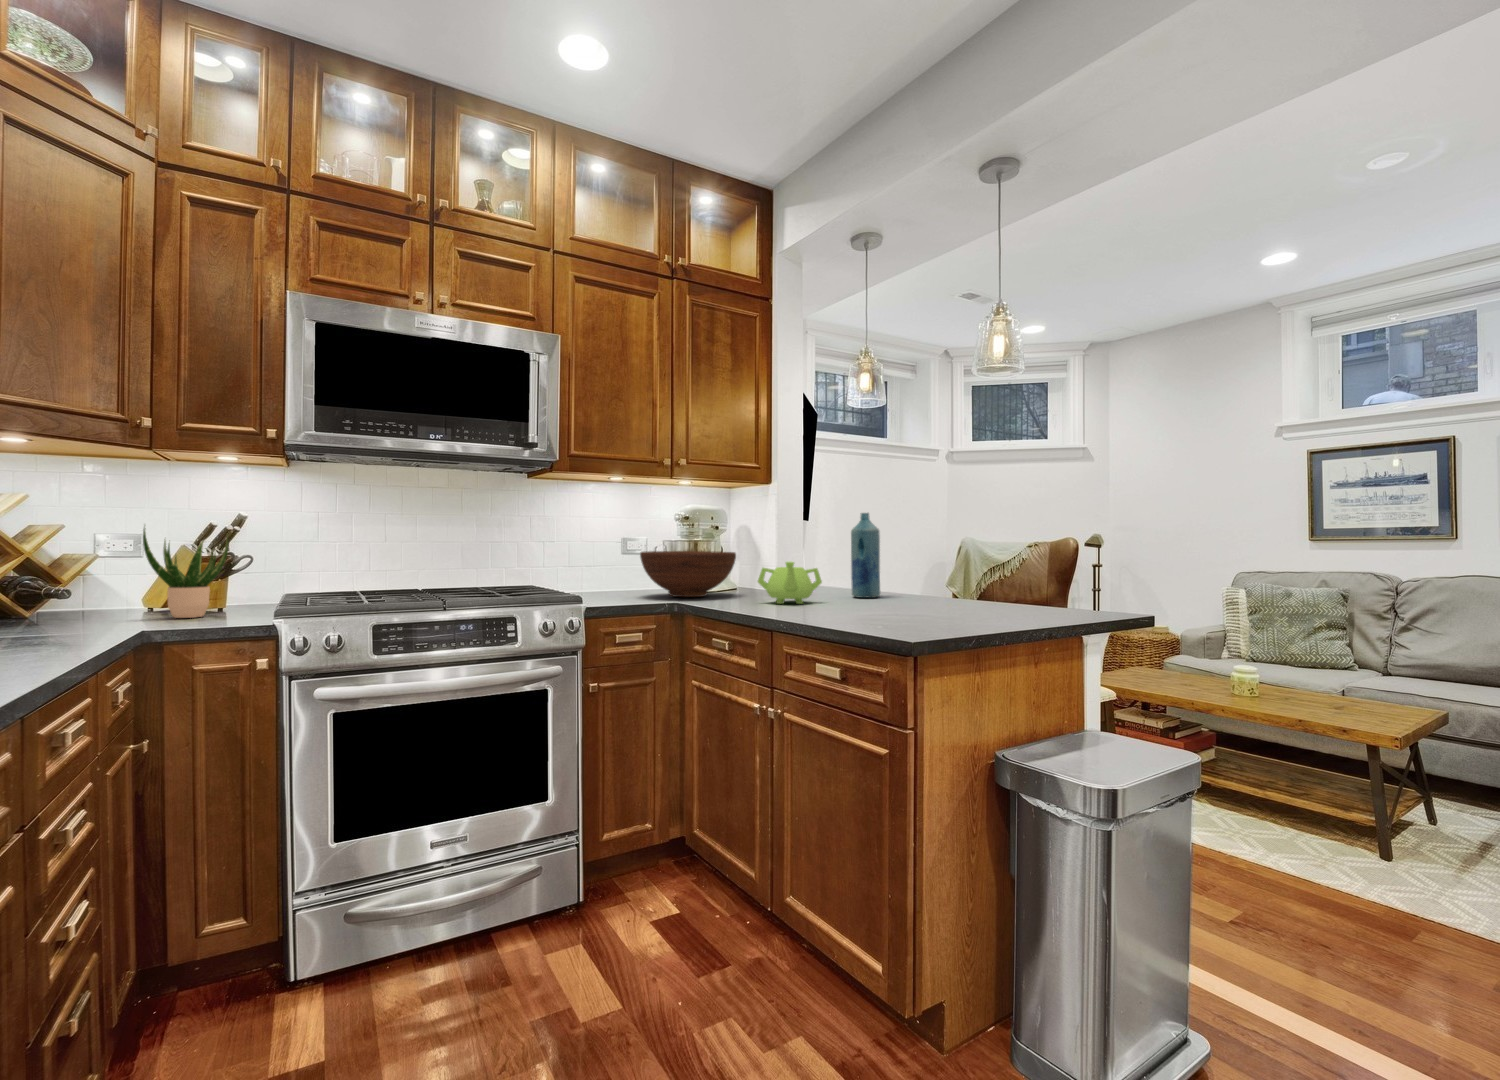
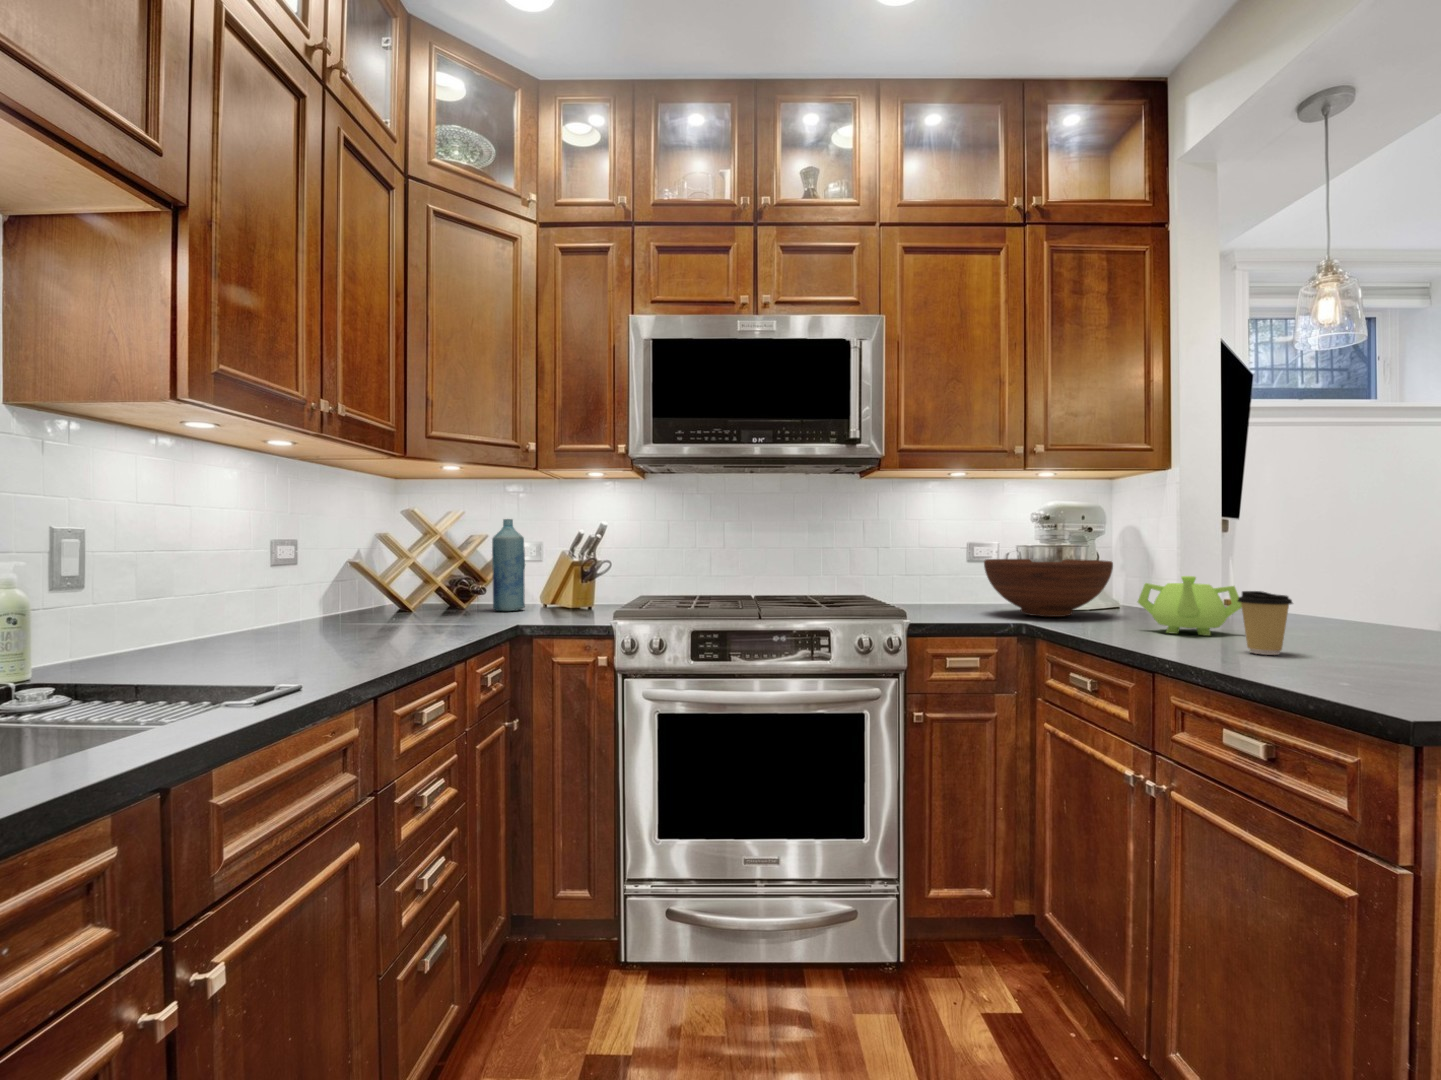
bottle: present [851,513,880,598] -> present [492,519,525,611]
potted plant: present [143,528,228,618] -> none [526,533,587,615]
coffee cup: none [824,570,855,613] -> present [1237,591,1292,655]

